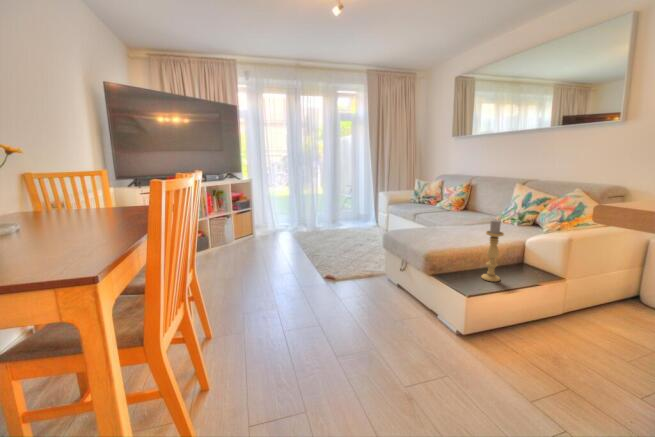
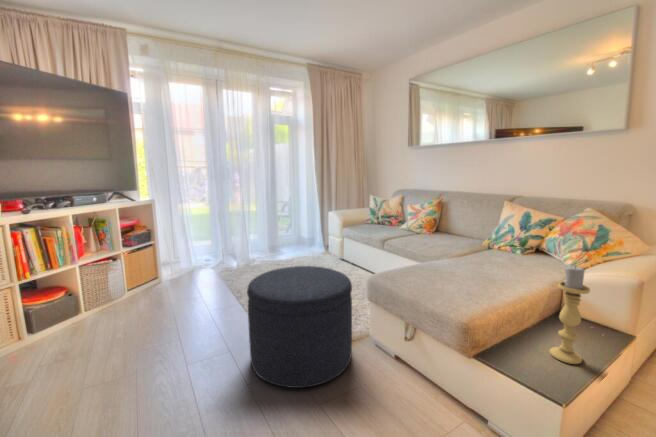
ottoman: none [304,223,369,290] -> present [247,266,352,388]

